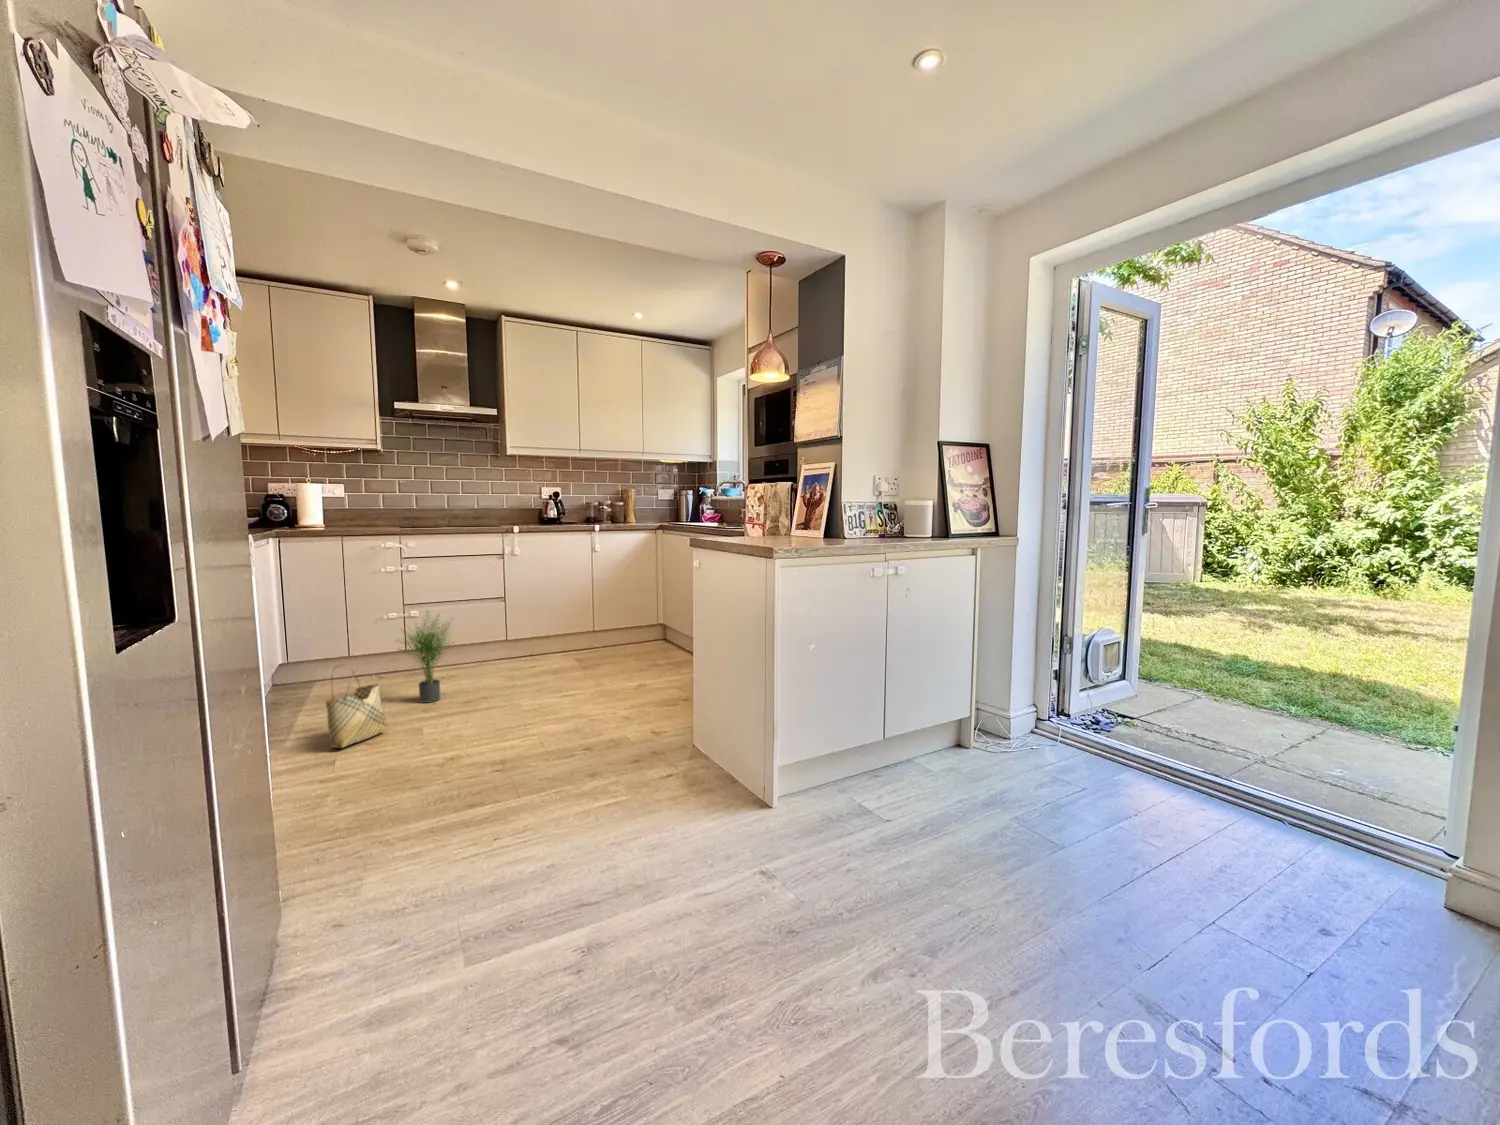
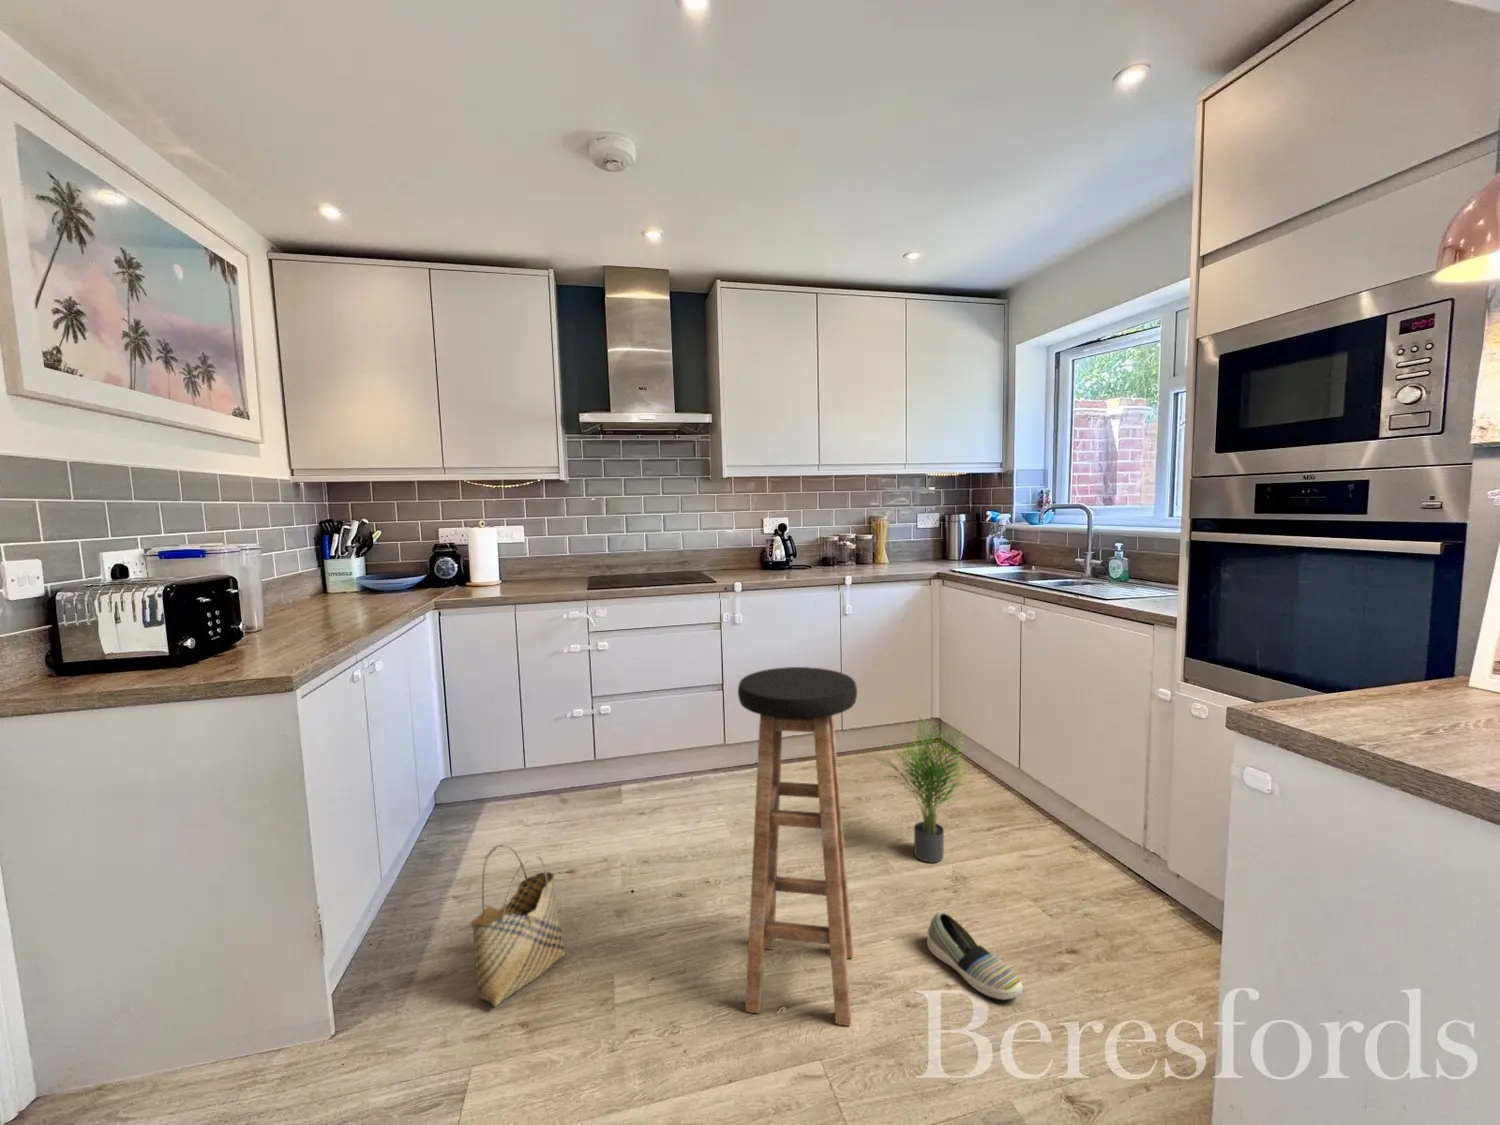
bar stool: none [495,558,568,737] -> present [738,667,857,1026]
potted plant: present [400,612,449,703] -> present [892,724,963,863]
shoe: none [611,692,652,721] -> present [927,913,1023,1000]

